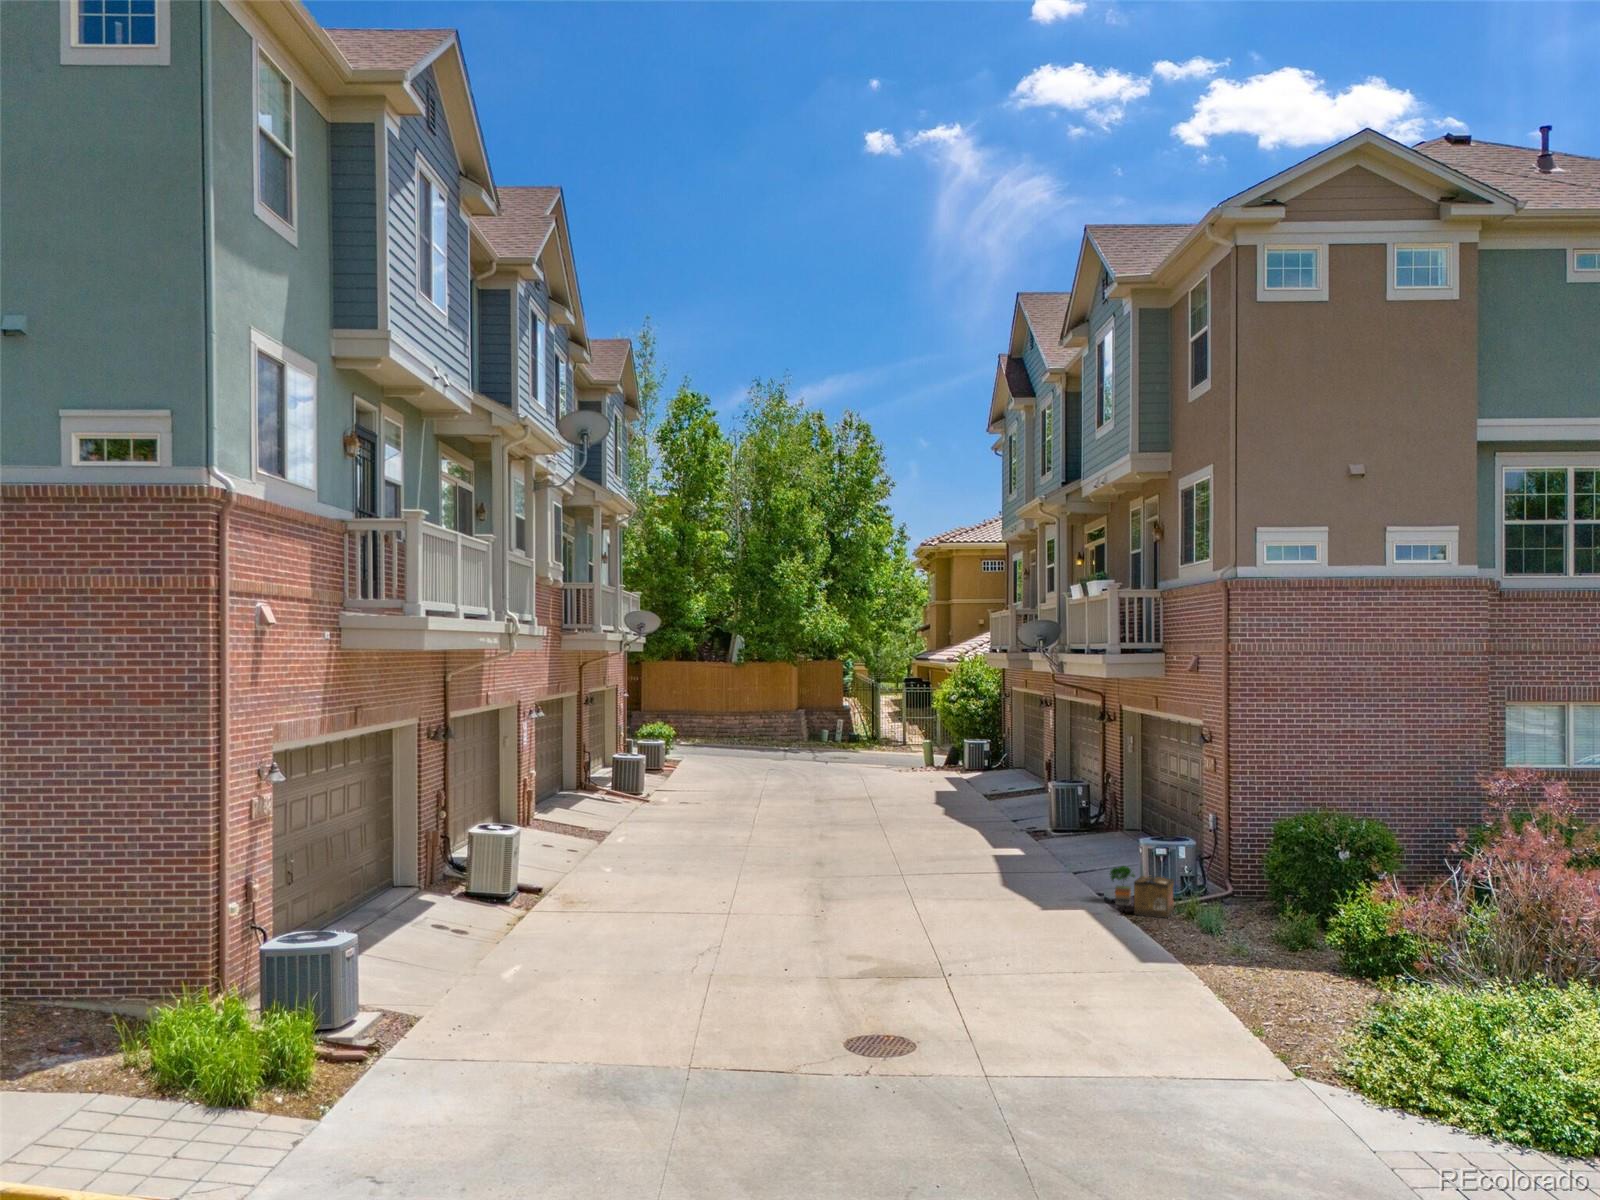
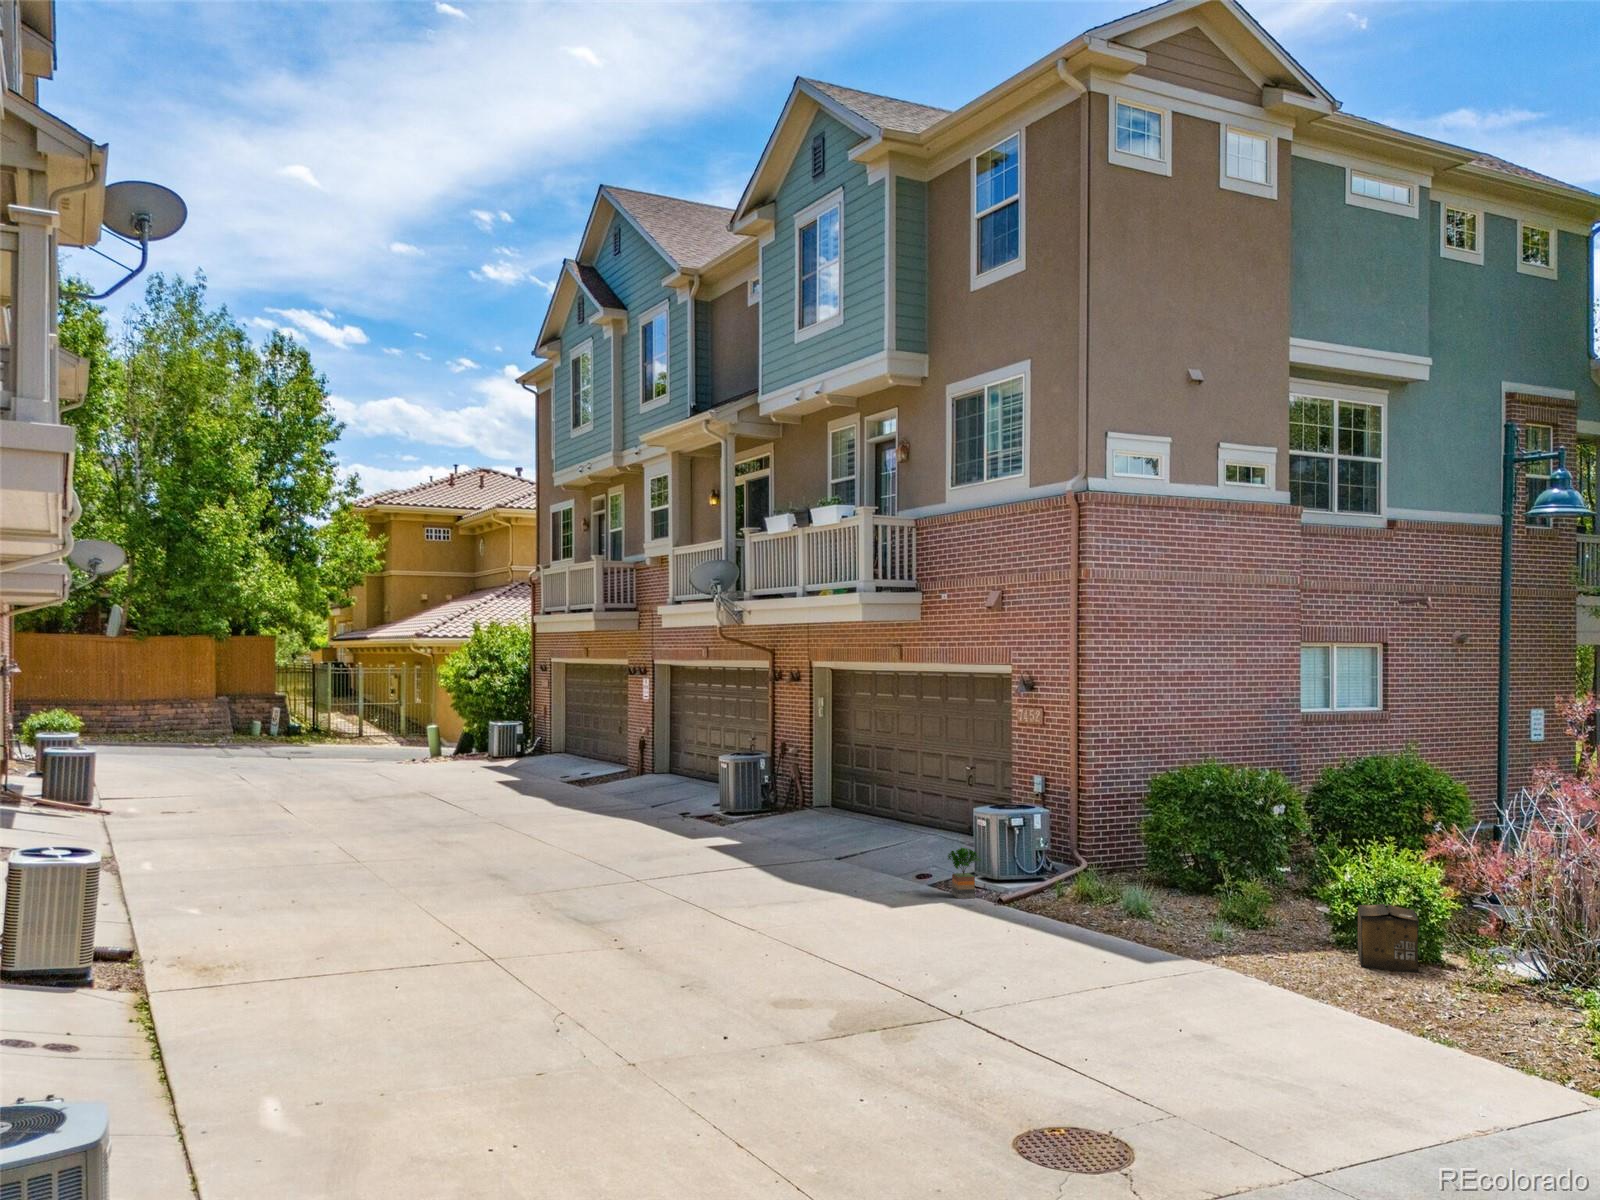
cardboard box: present [1134,876,1174,918] -> present [1357,904,1419,973]

